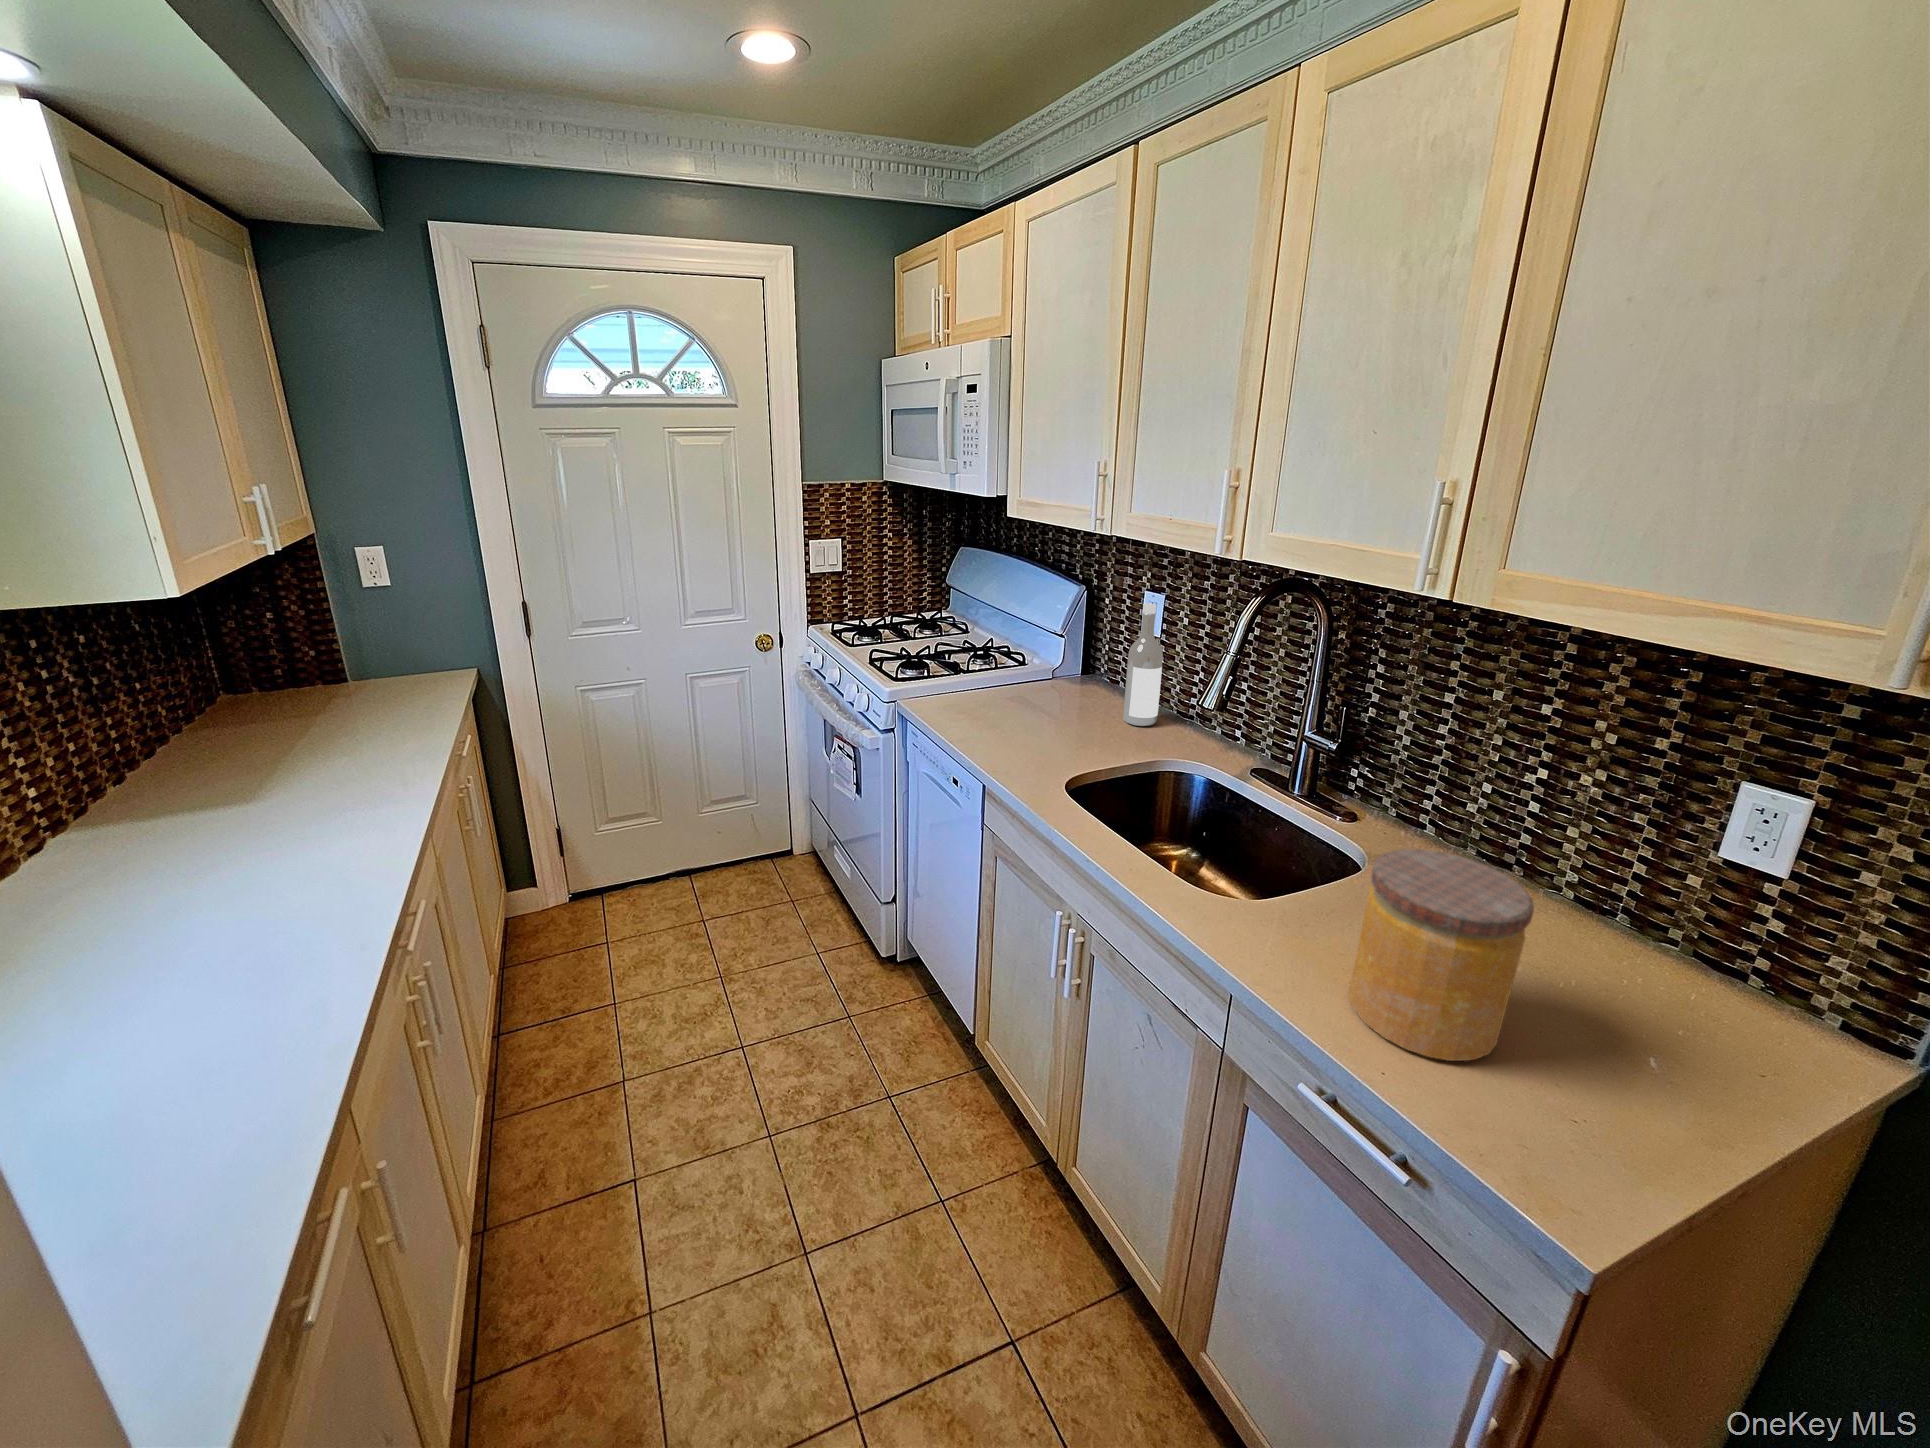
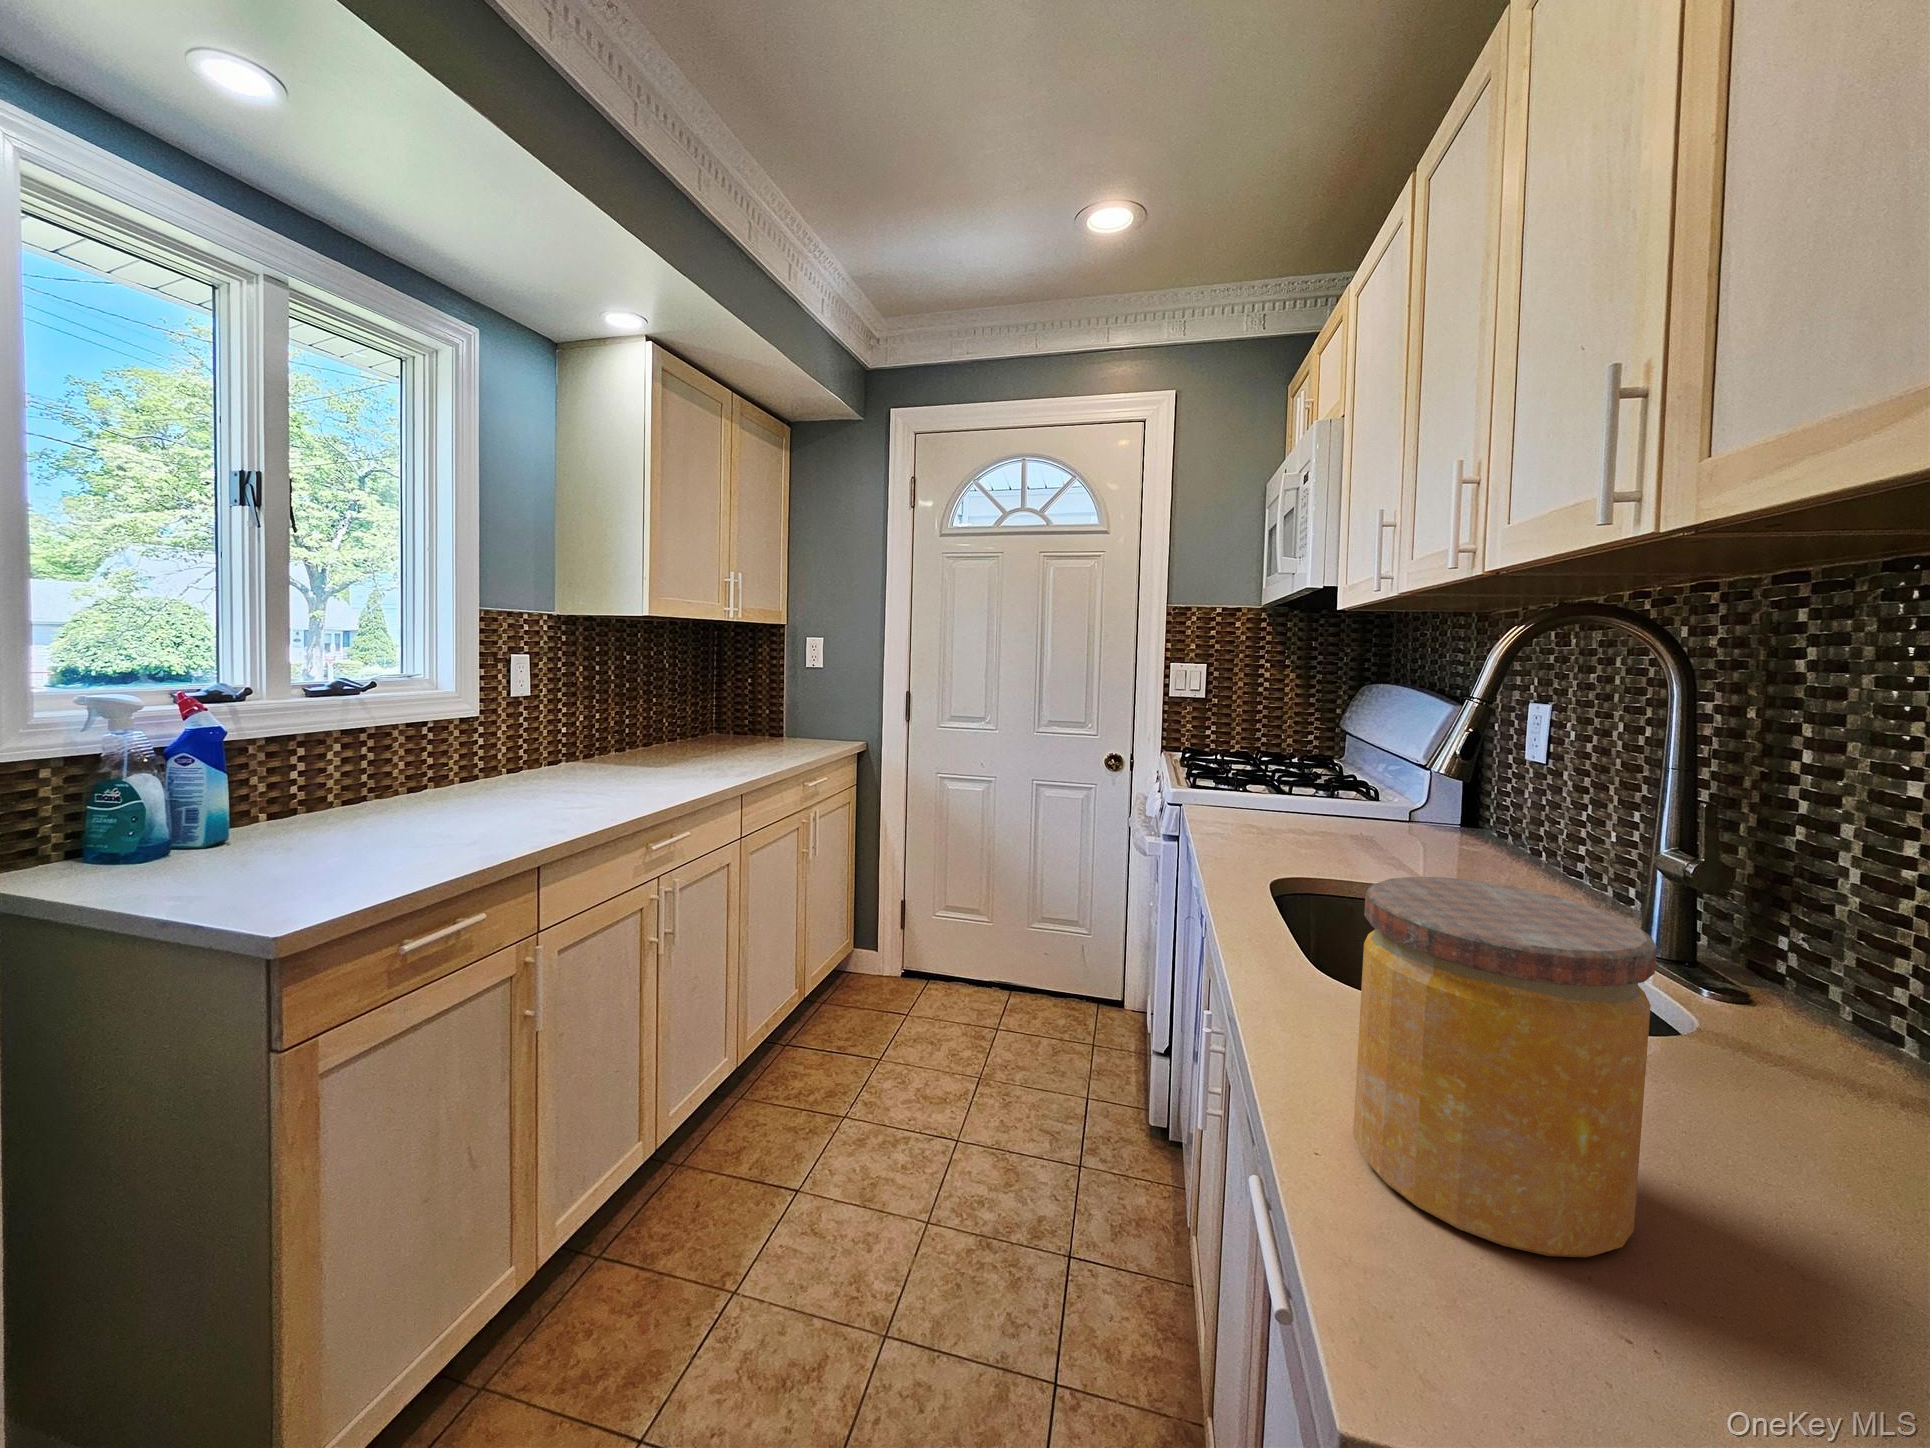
wine bottle: present [1123,603,1163,726] -> none [1445,696,1504,865]

